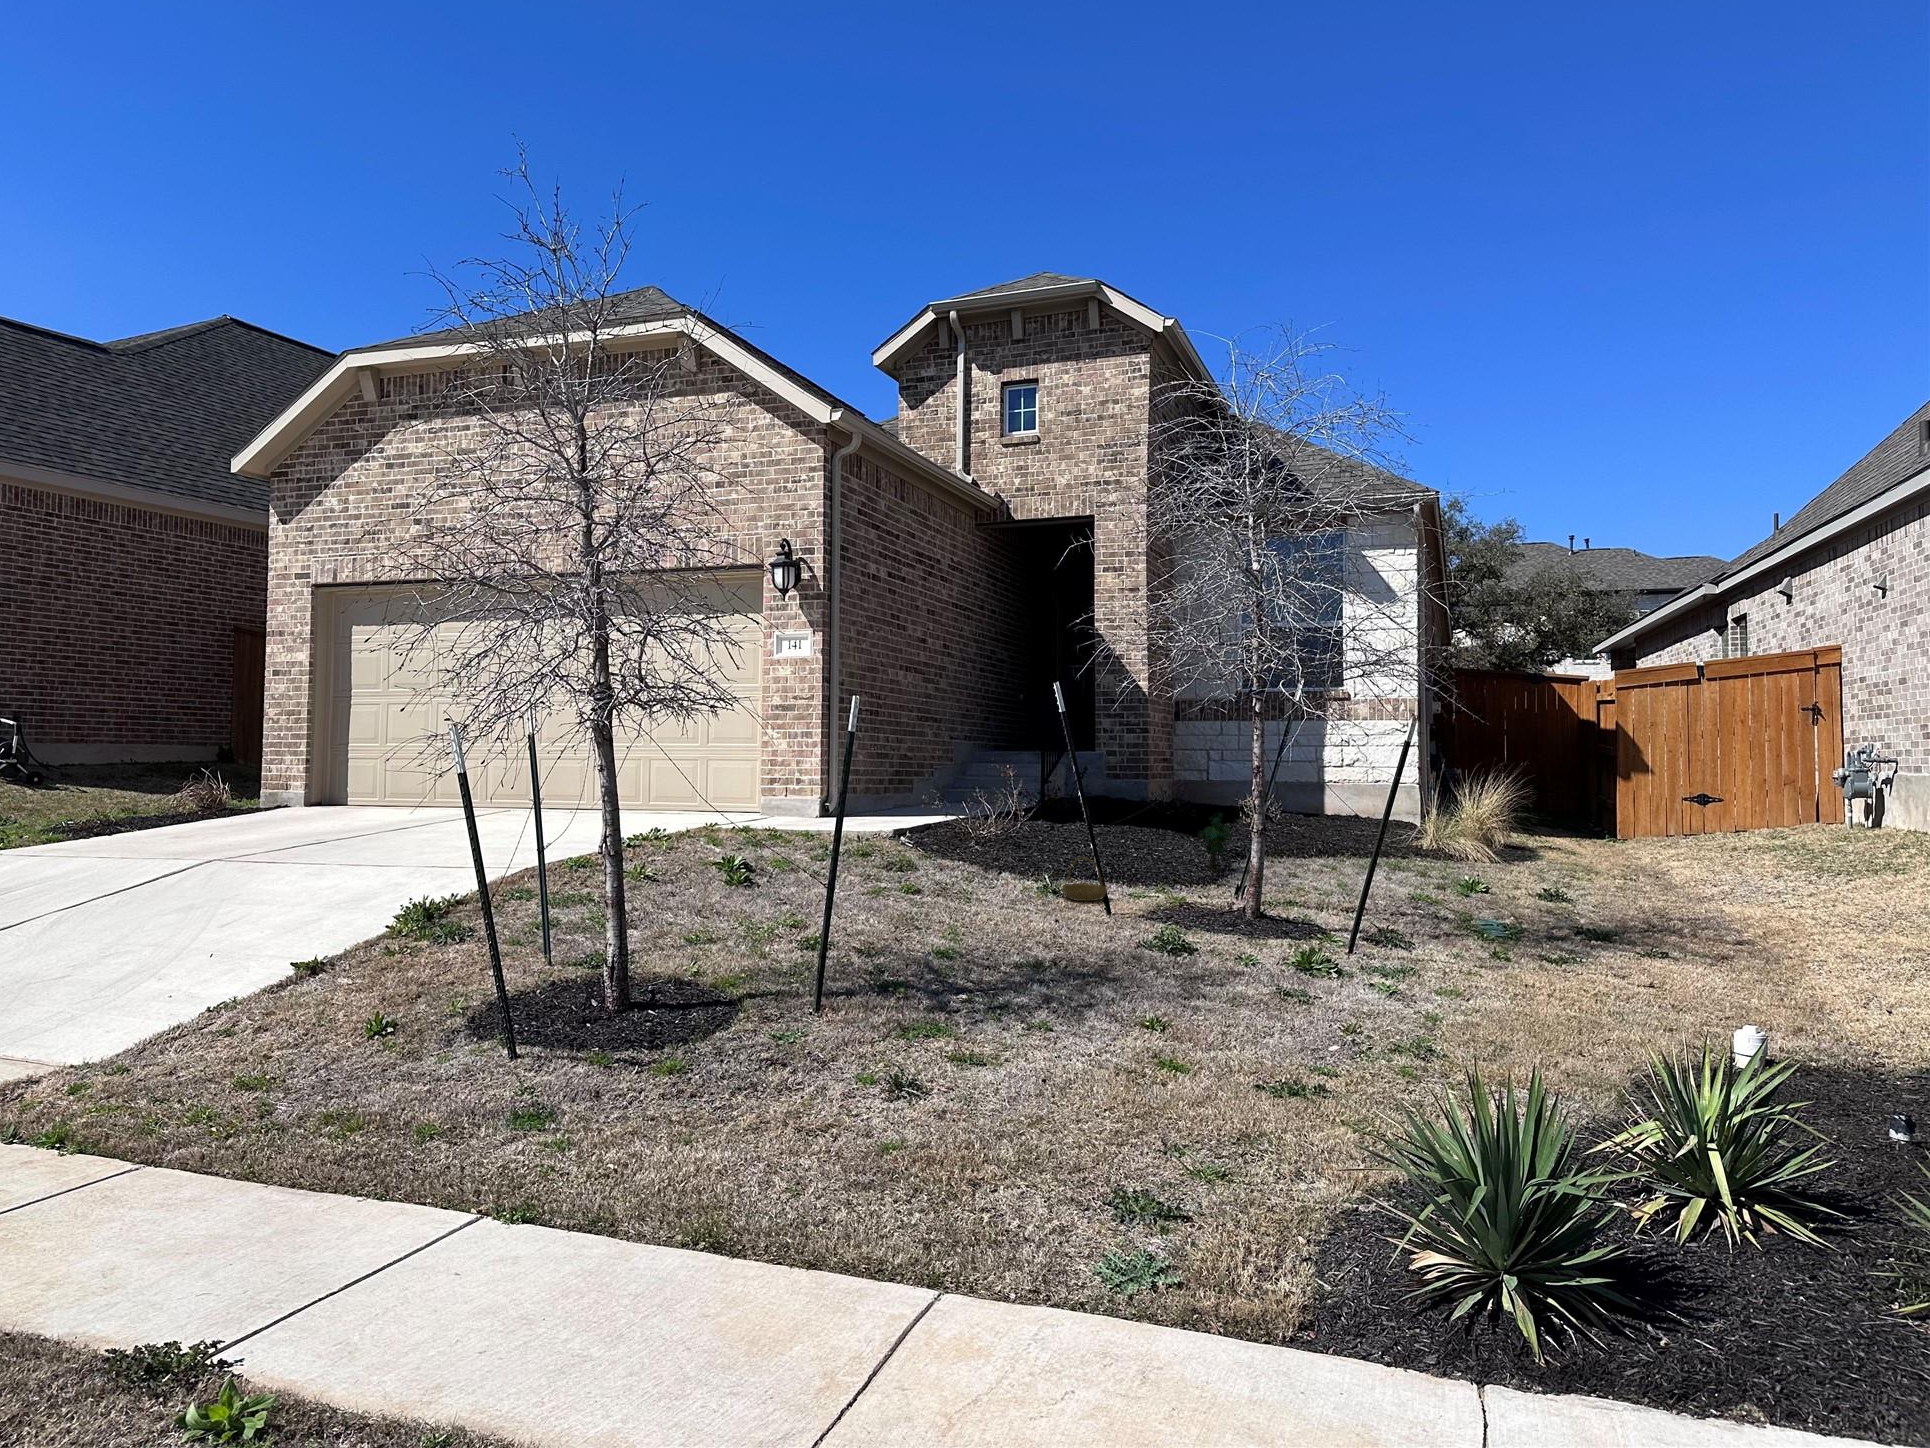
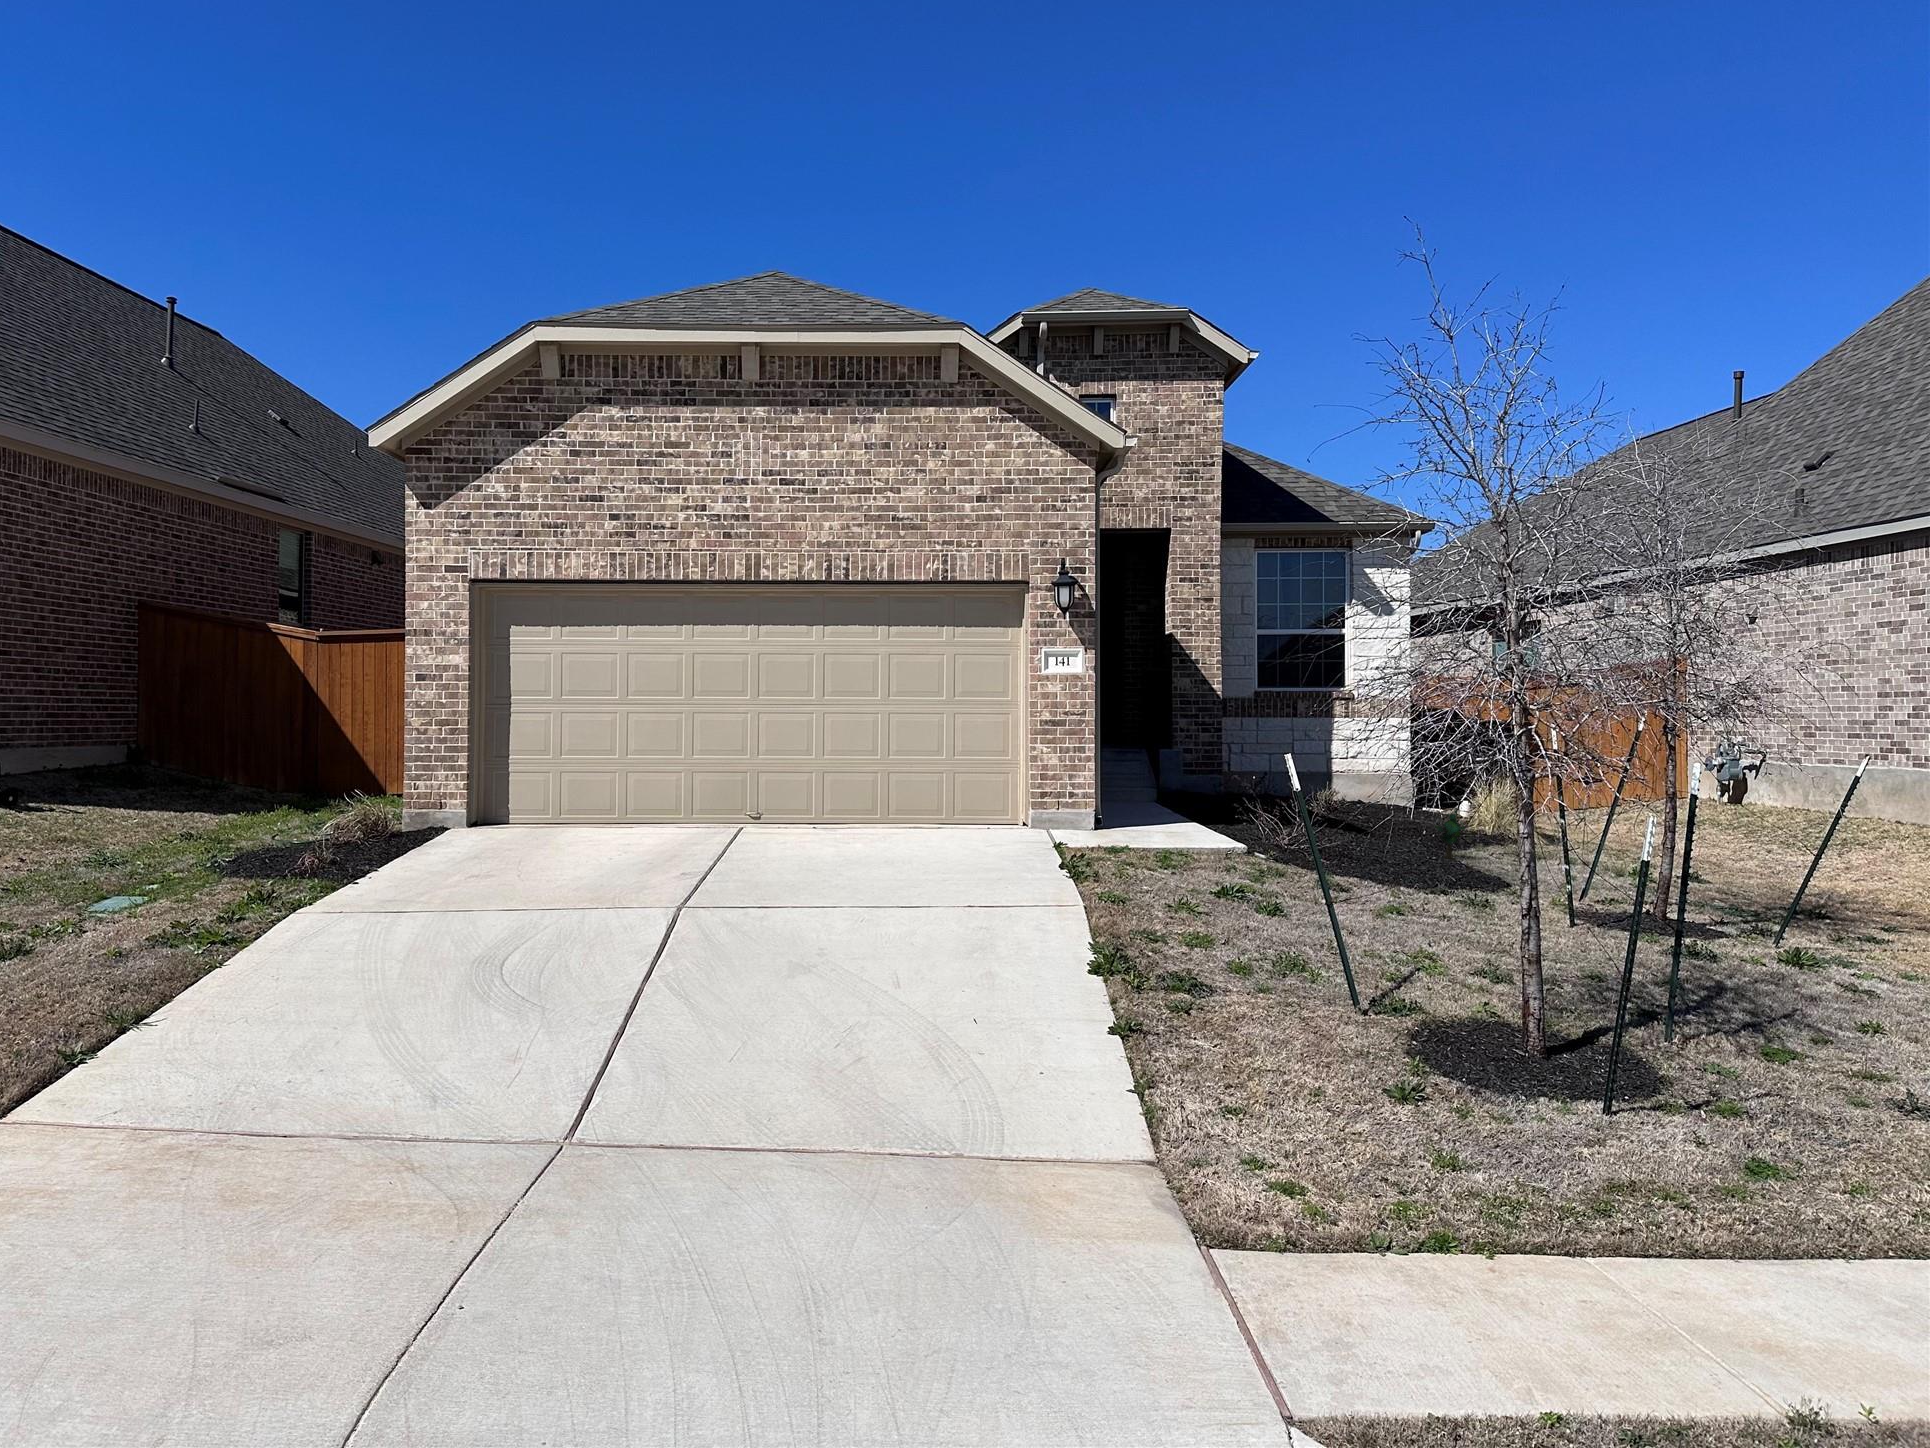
basket: present [1061,857,1108,901] -> none [1419,857,1464,894]

